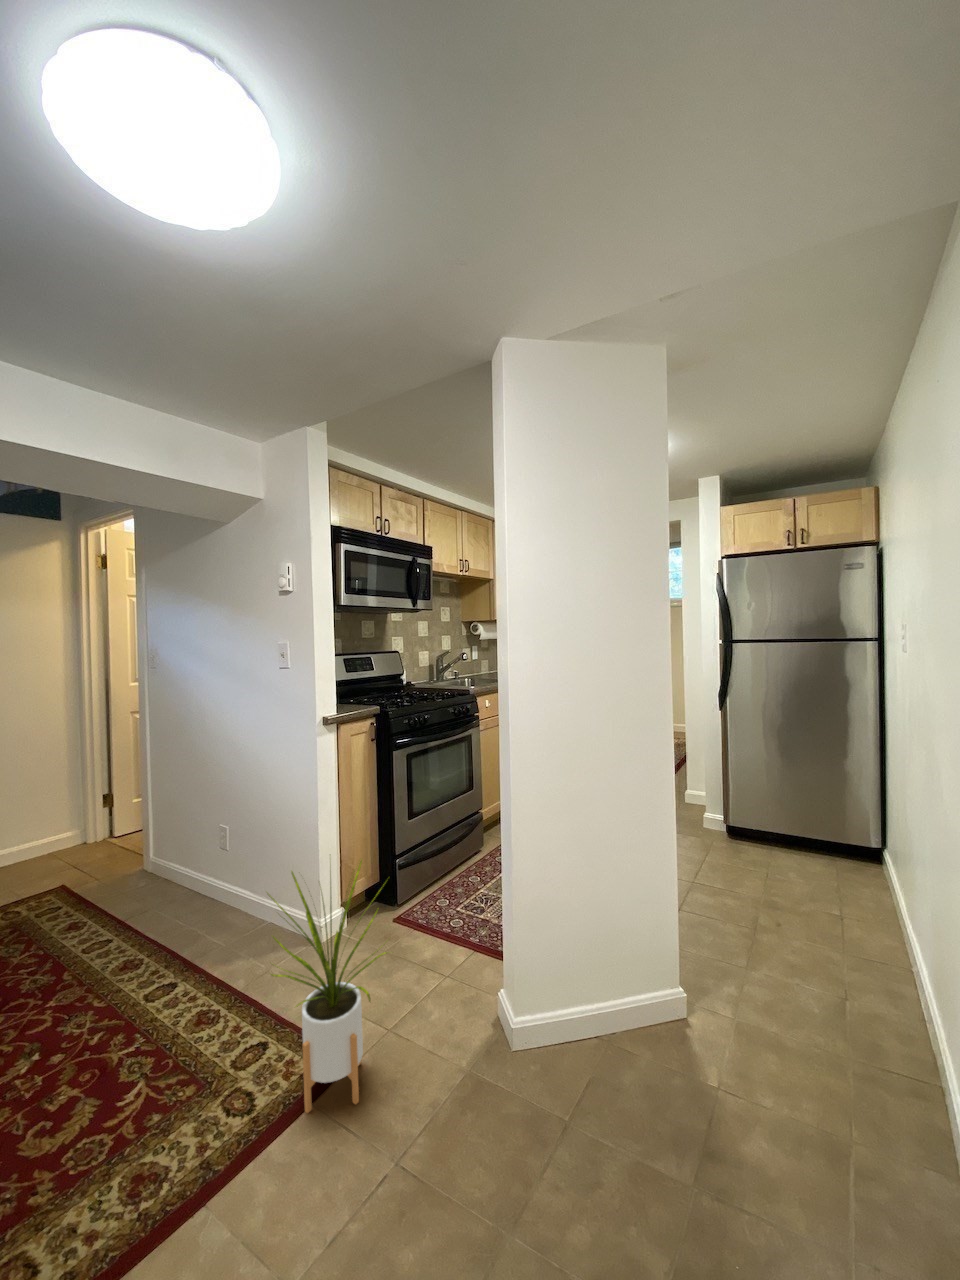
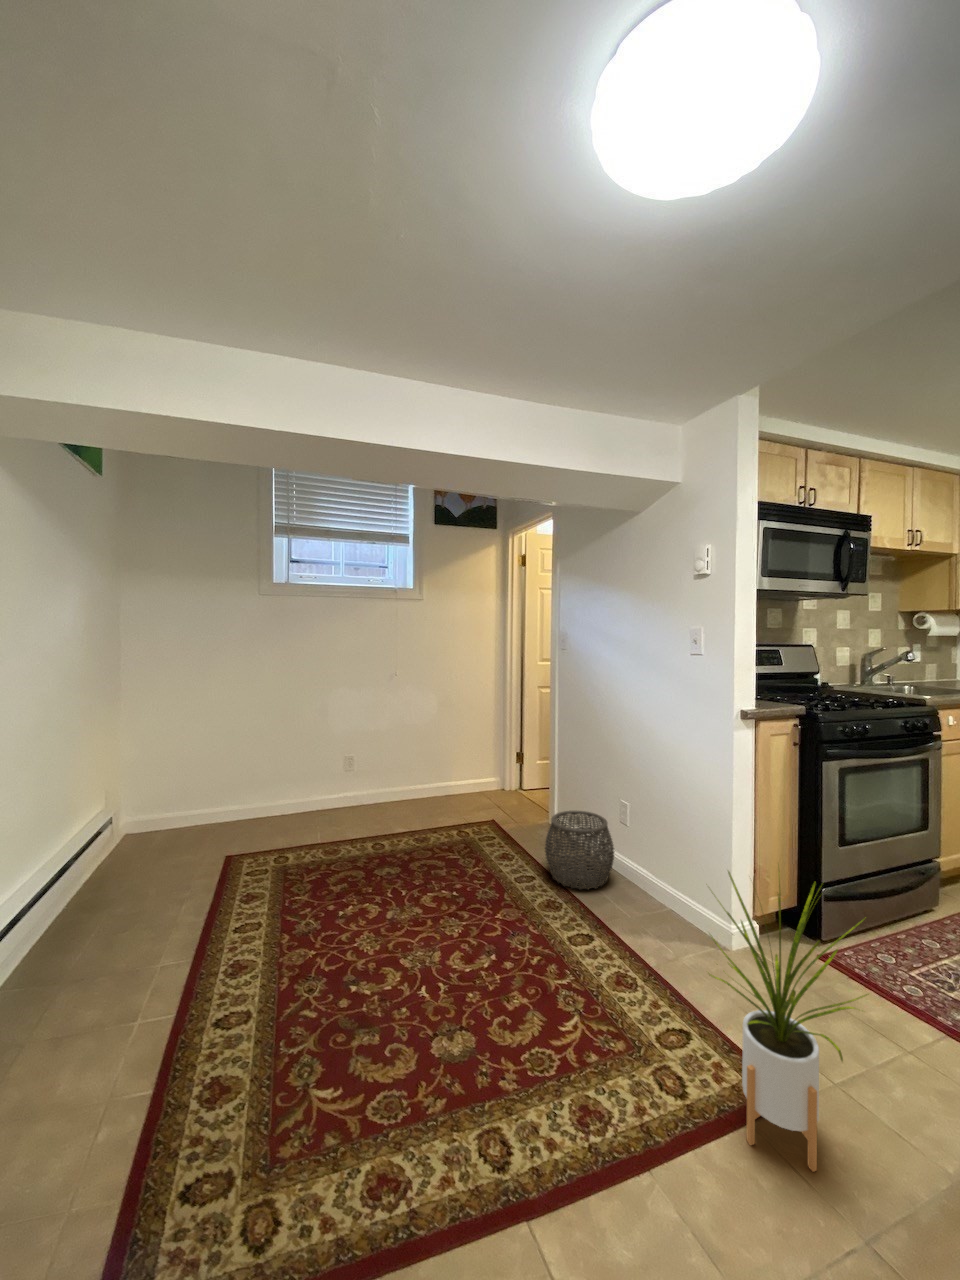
woven basket: none [126,844,216,937] -> present [545,811,614,890]

